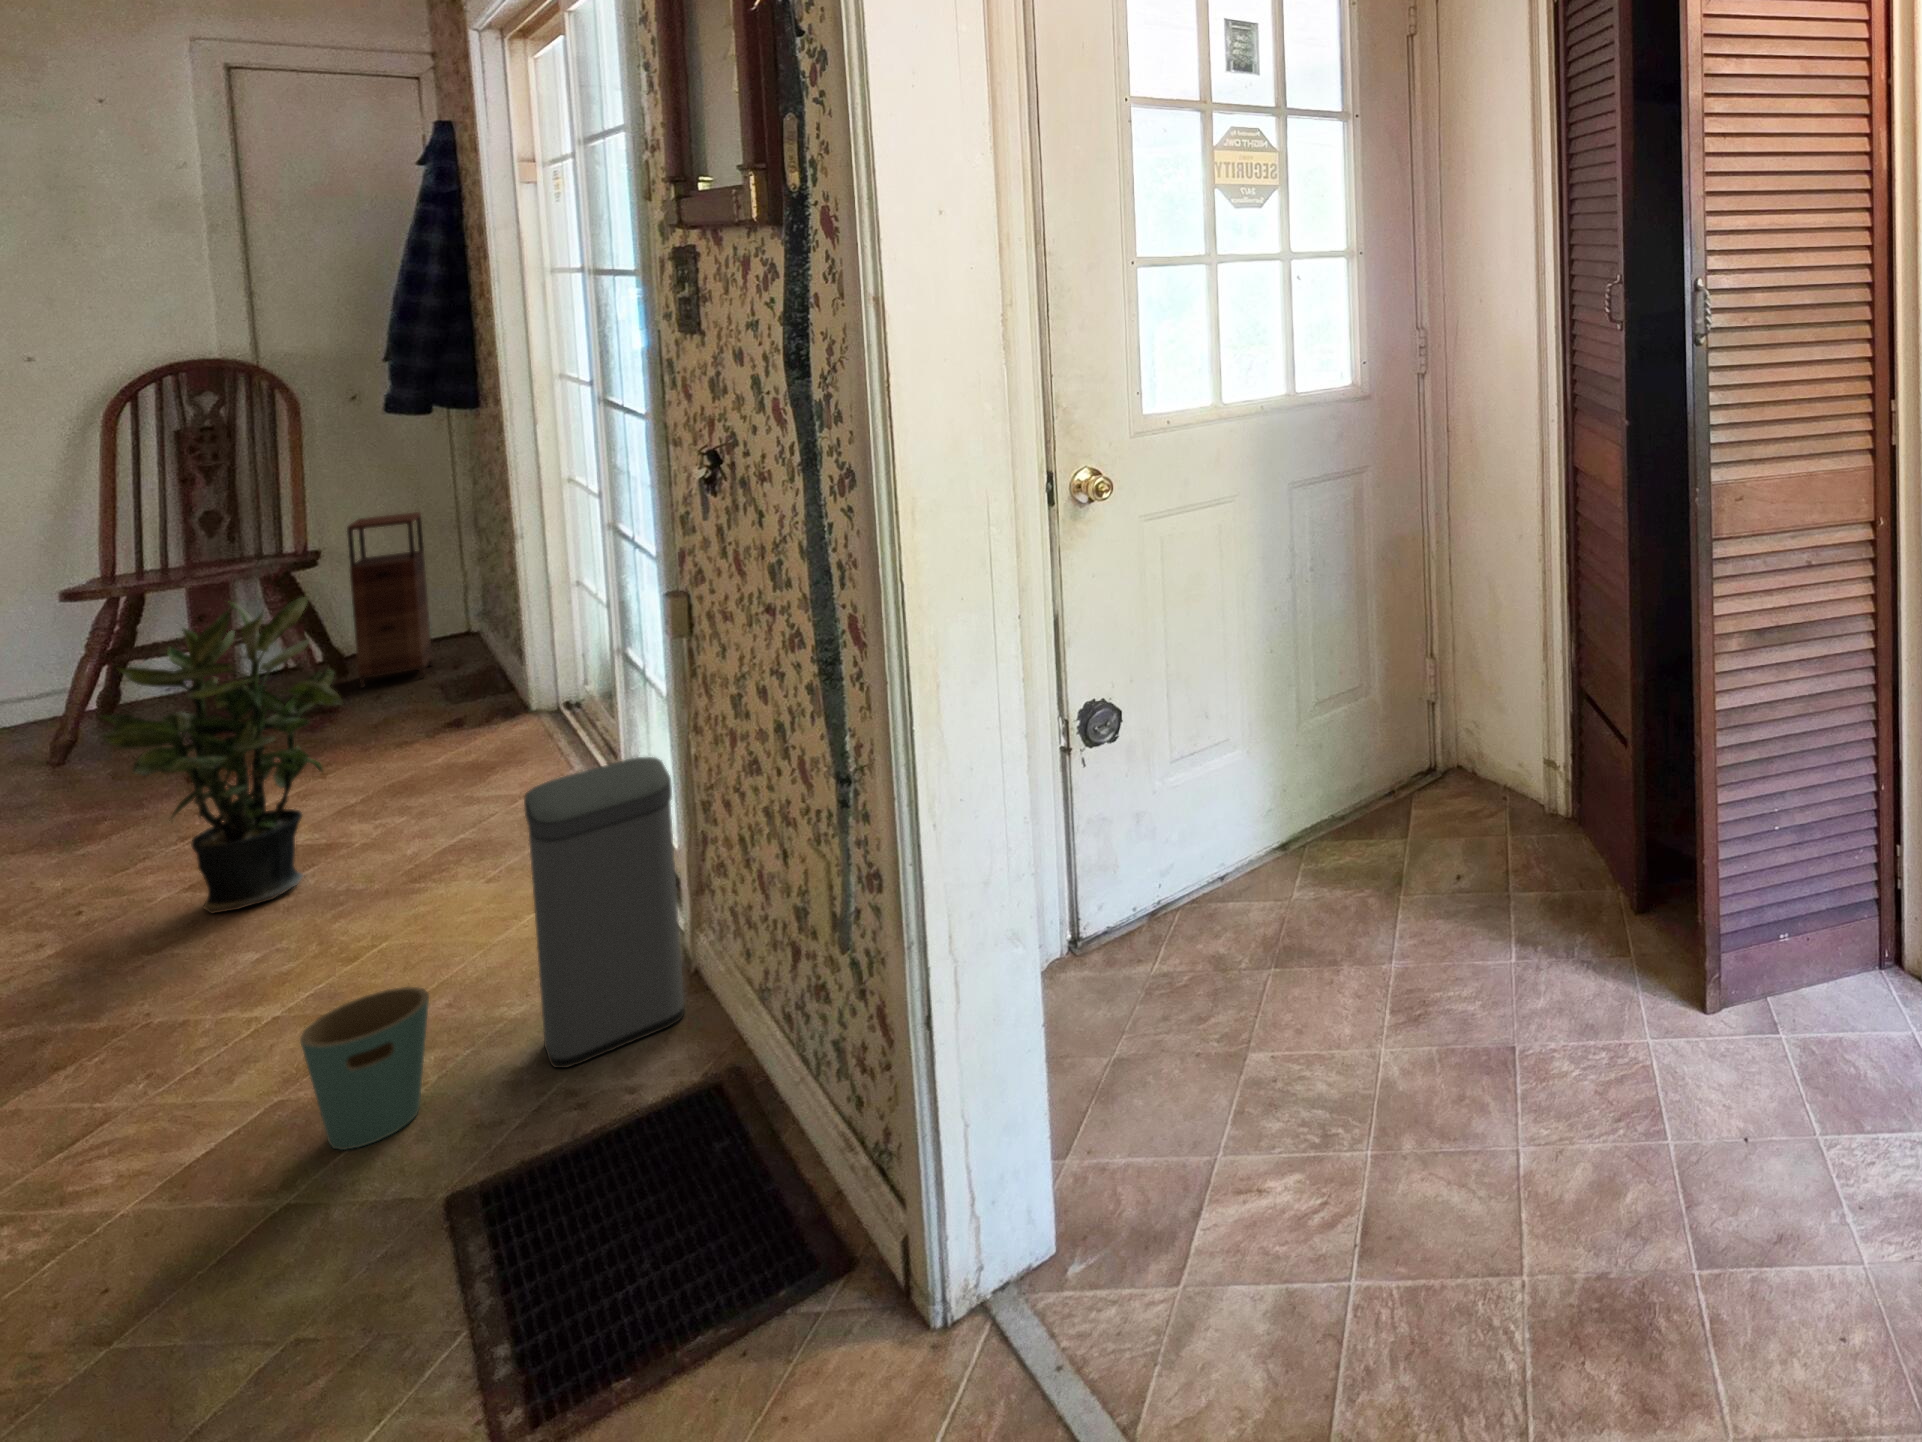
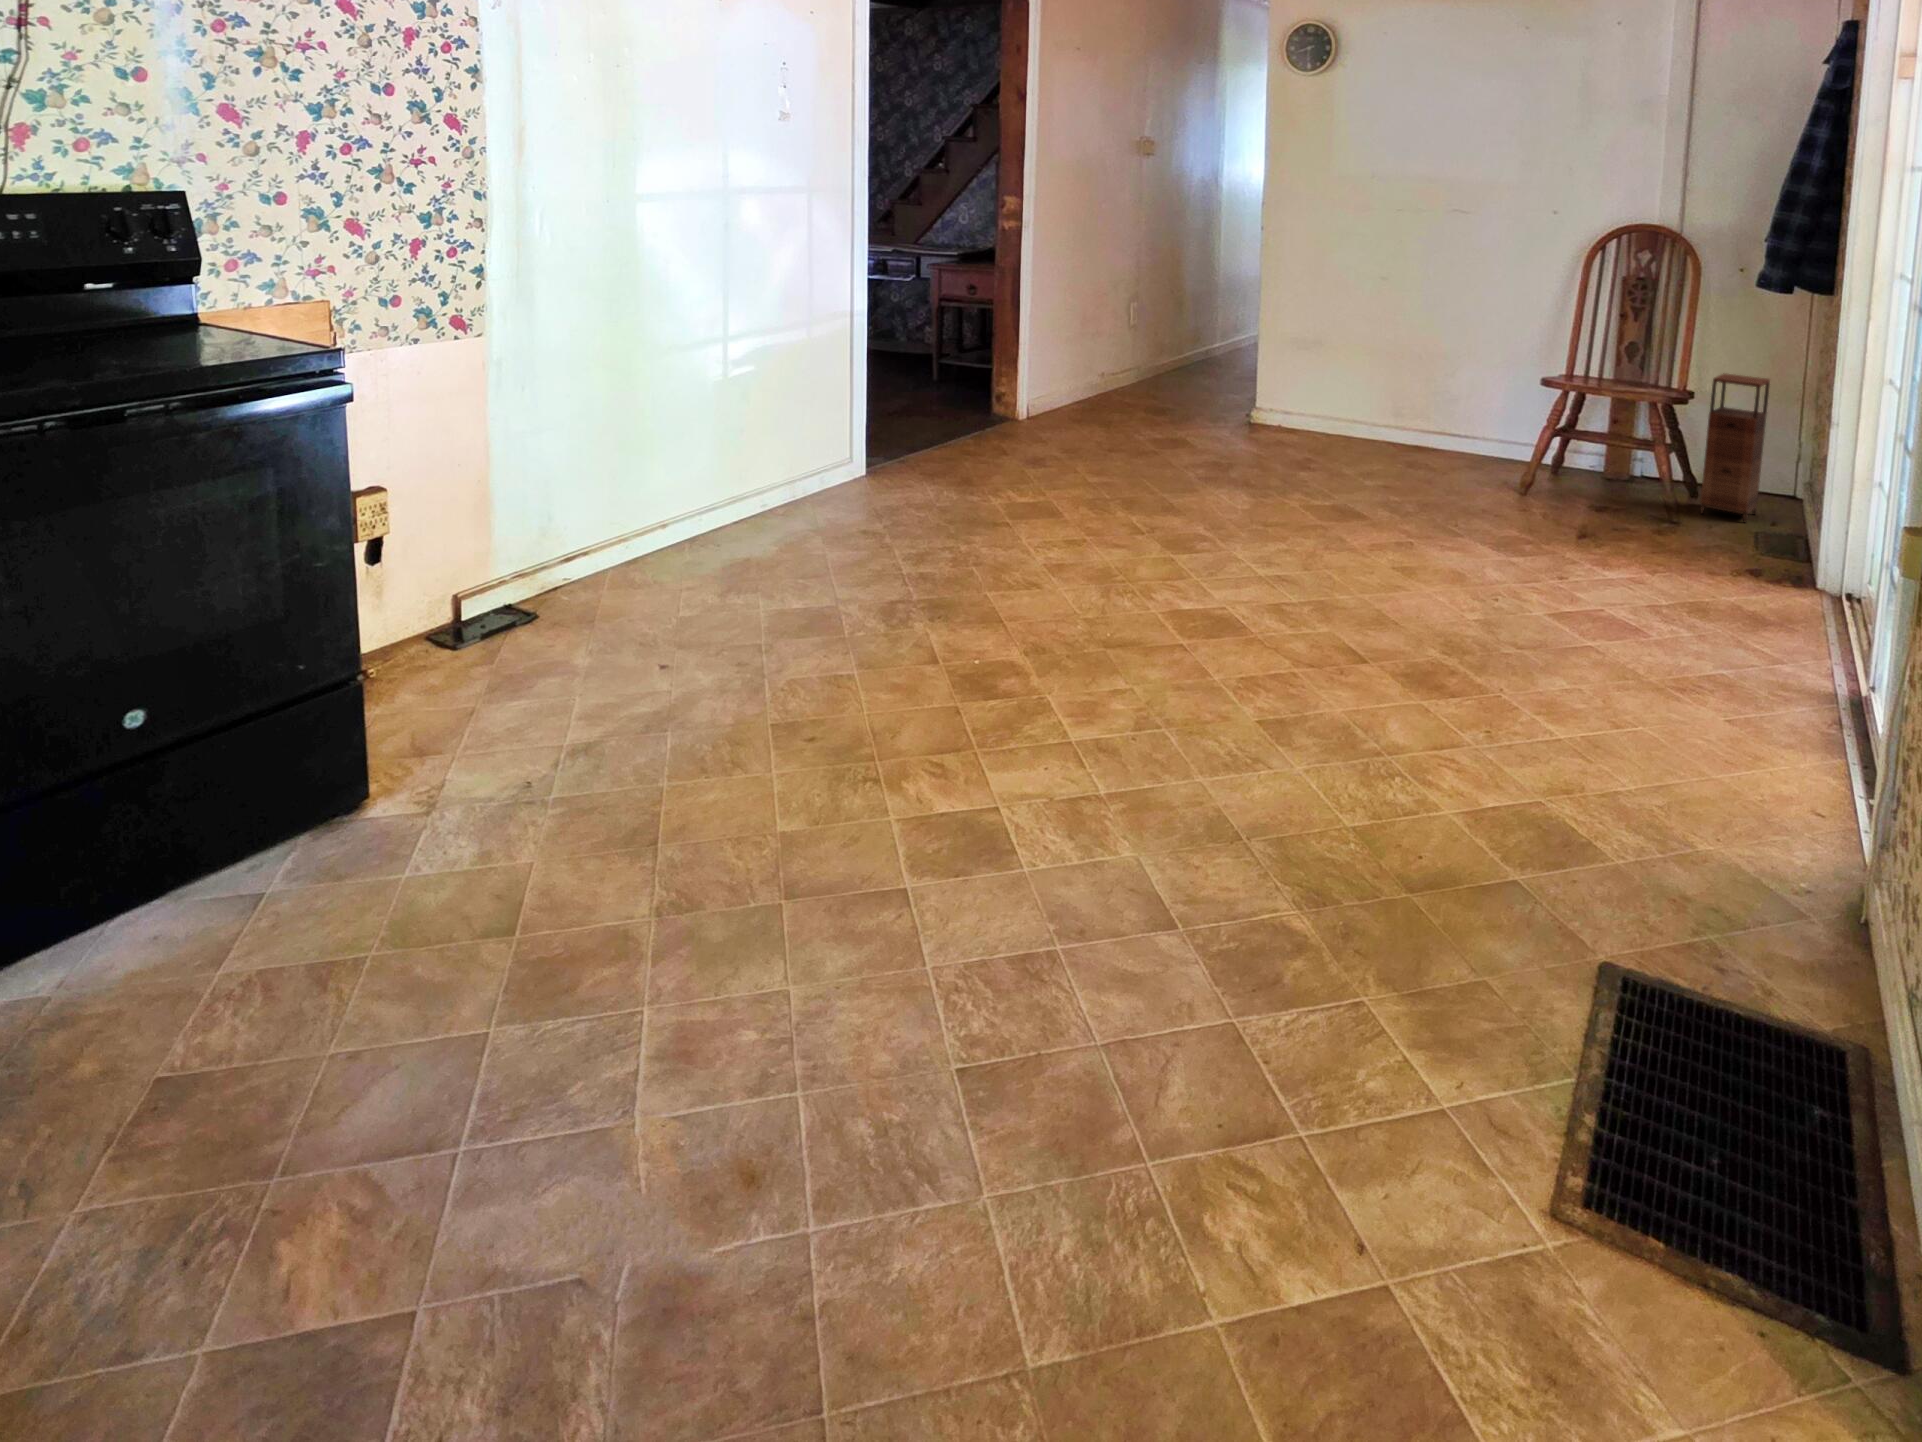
potted plant: present [101,597,342,913] -> none [1519,415,1658,652]
trash can: present [300,757,684,1150] -> none [1551,663,1870,959]

